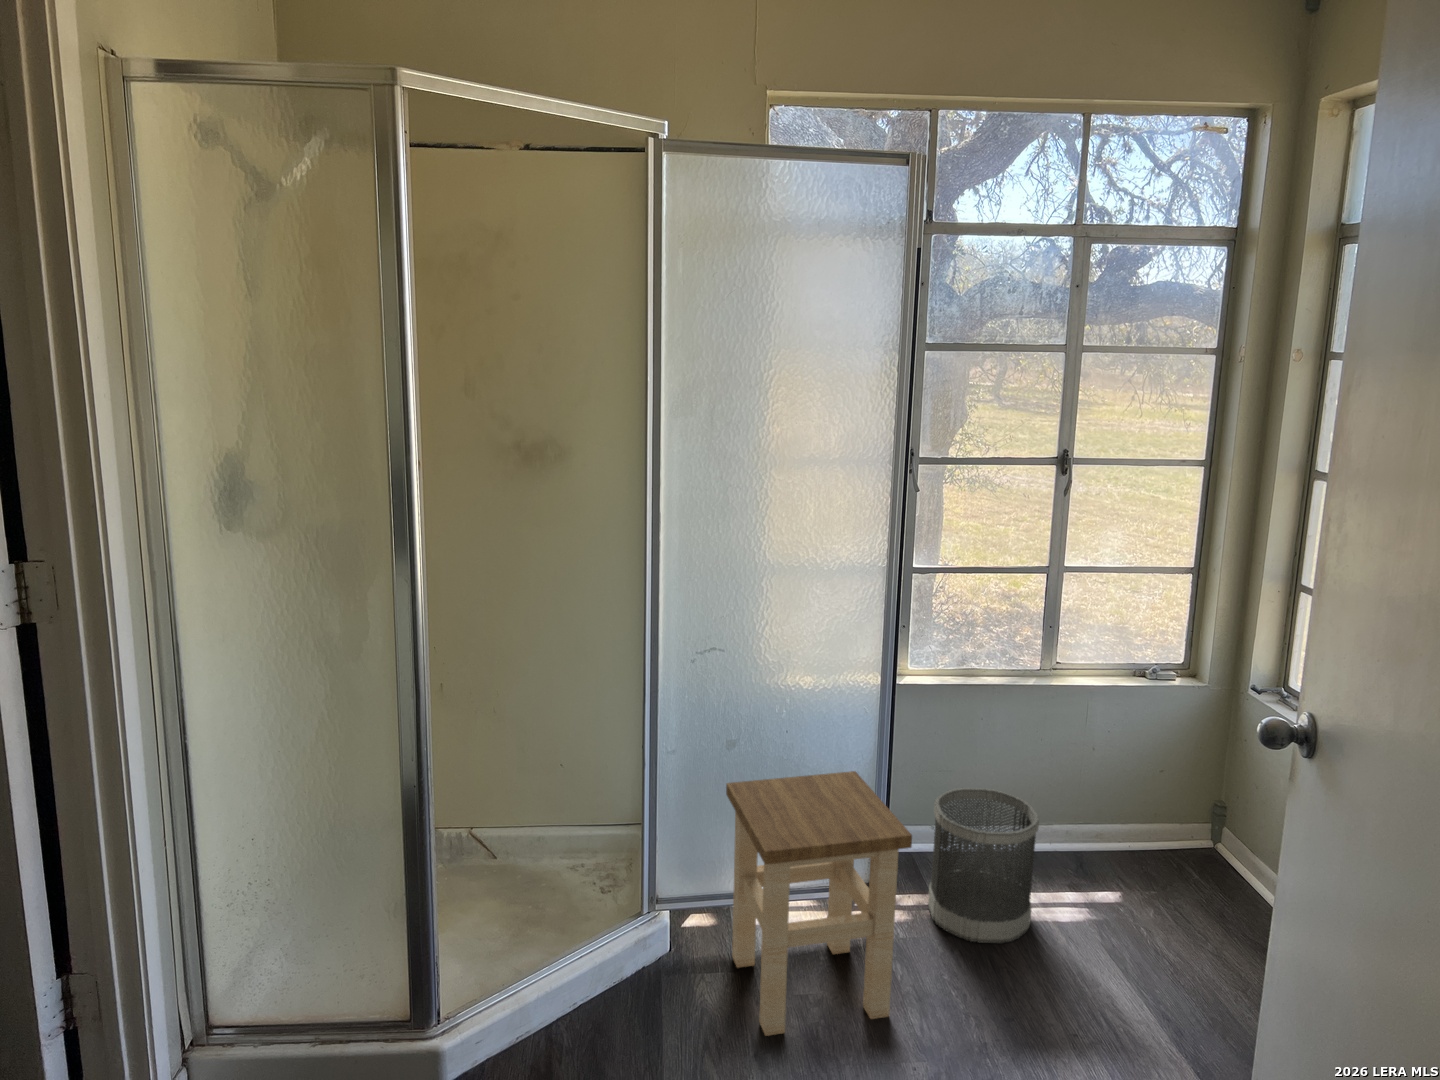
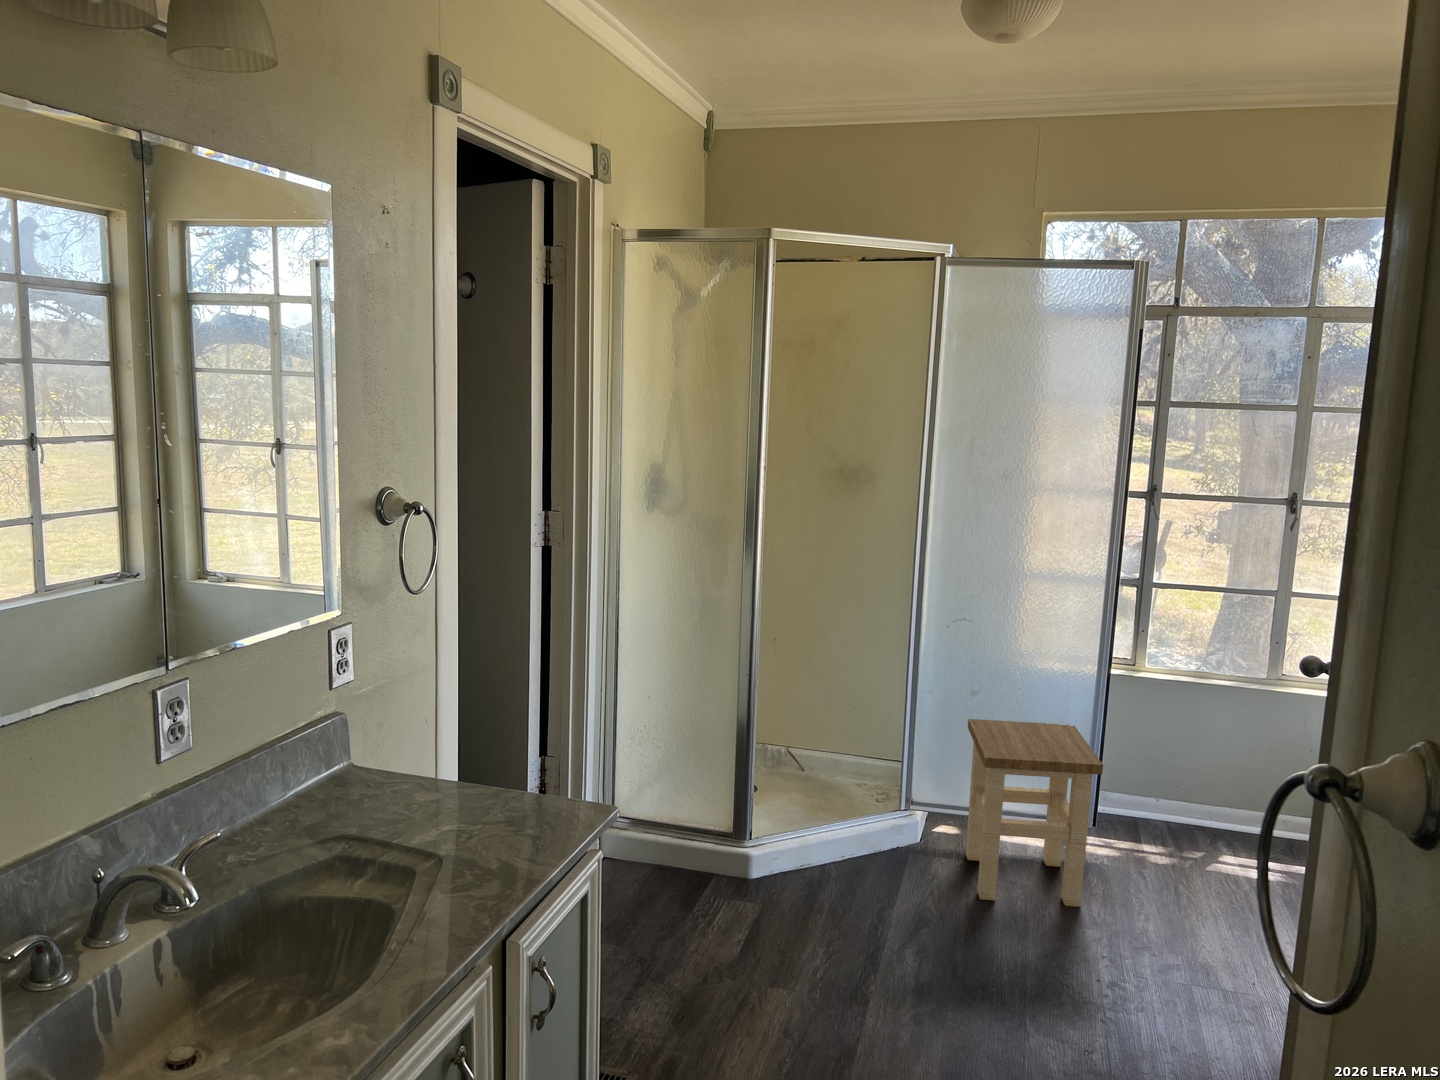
wastebasket: present [928,788,1039,943] -> none [1137,759,1235,884]

